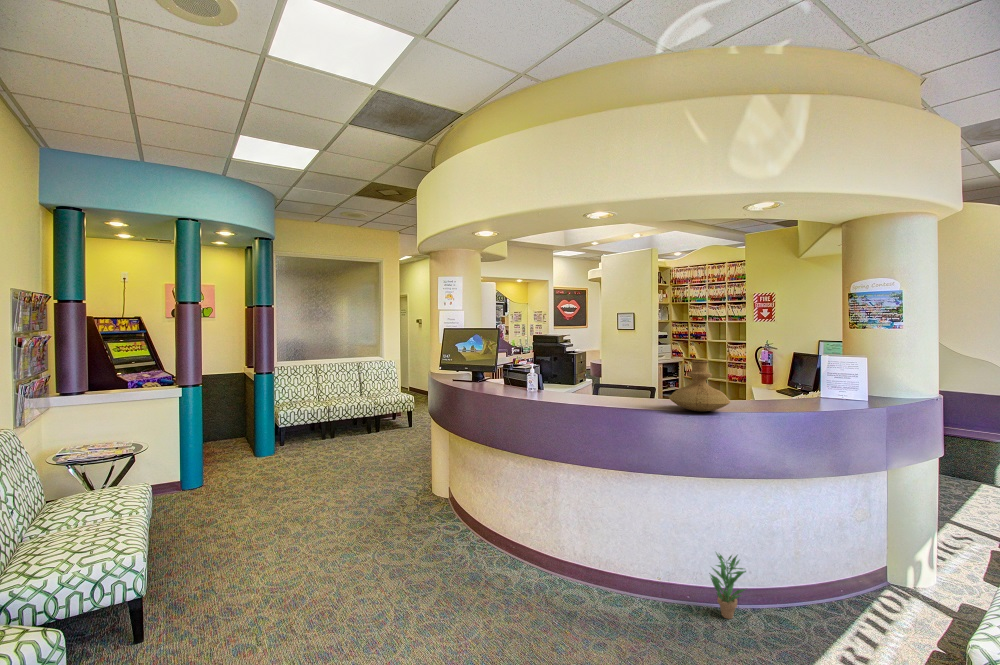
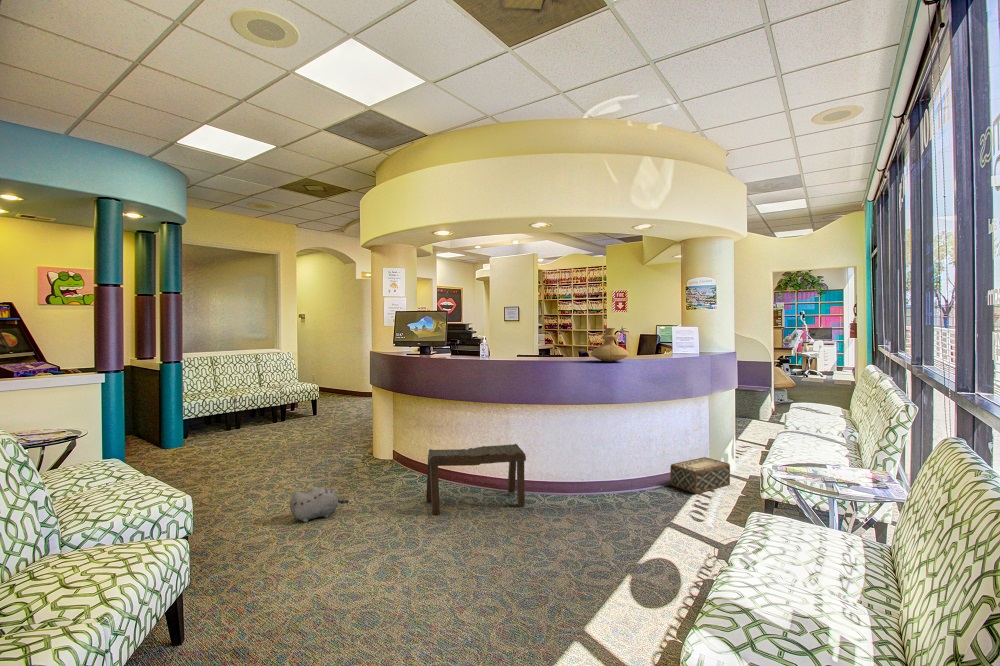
bench: none [435,508,565,609] -> present [426,444,526,514]
plush toy: none [282,543,350,584] -> present [290,487,349,522]
potted plant: present [710,553,746,619] -> none [615,453,641,497]
woven basket: none [807,565,922,635] -> present [670,457,730,494]

